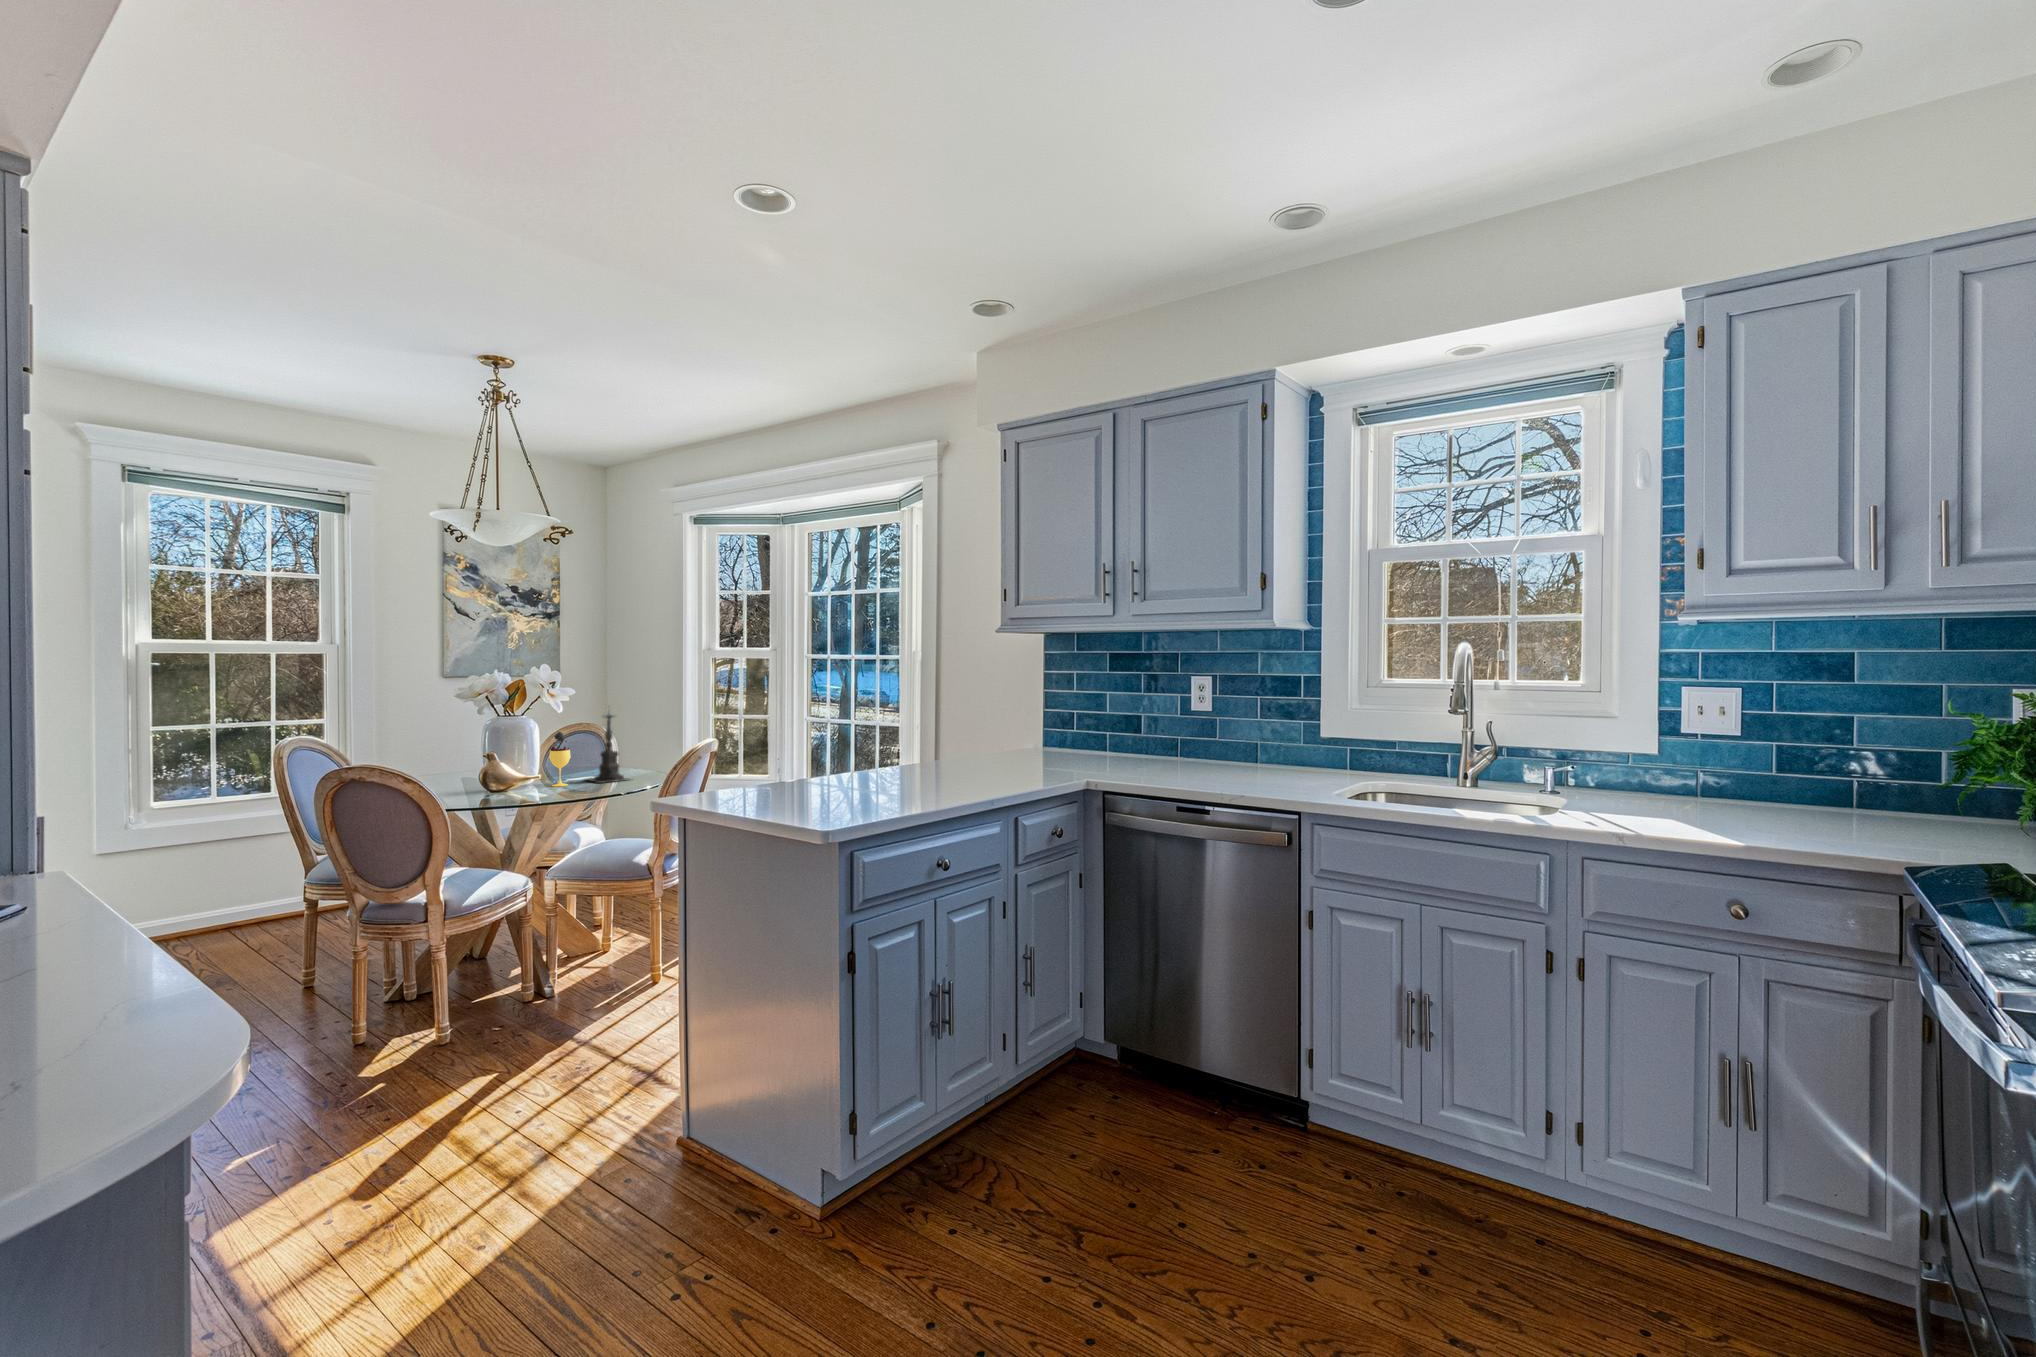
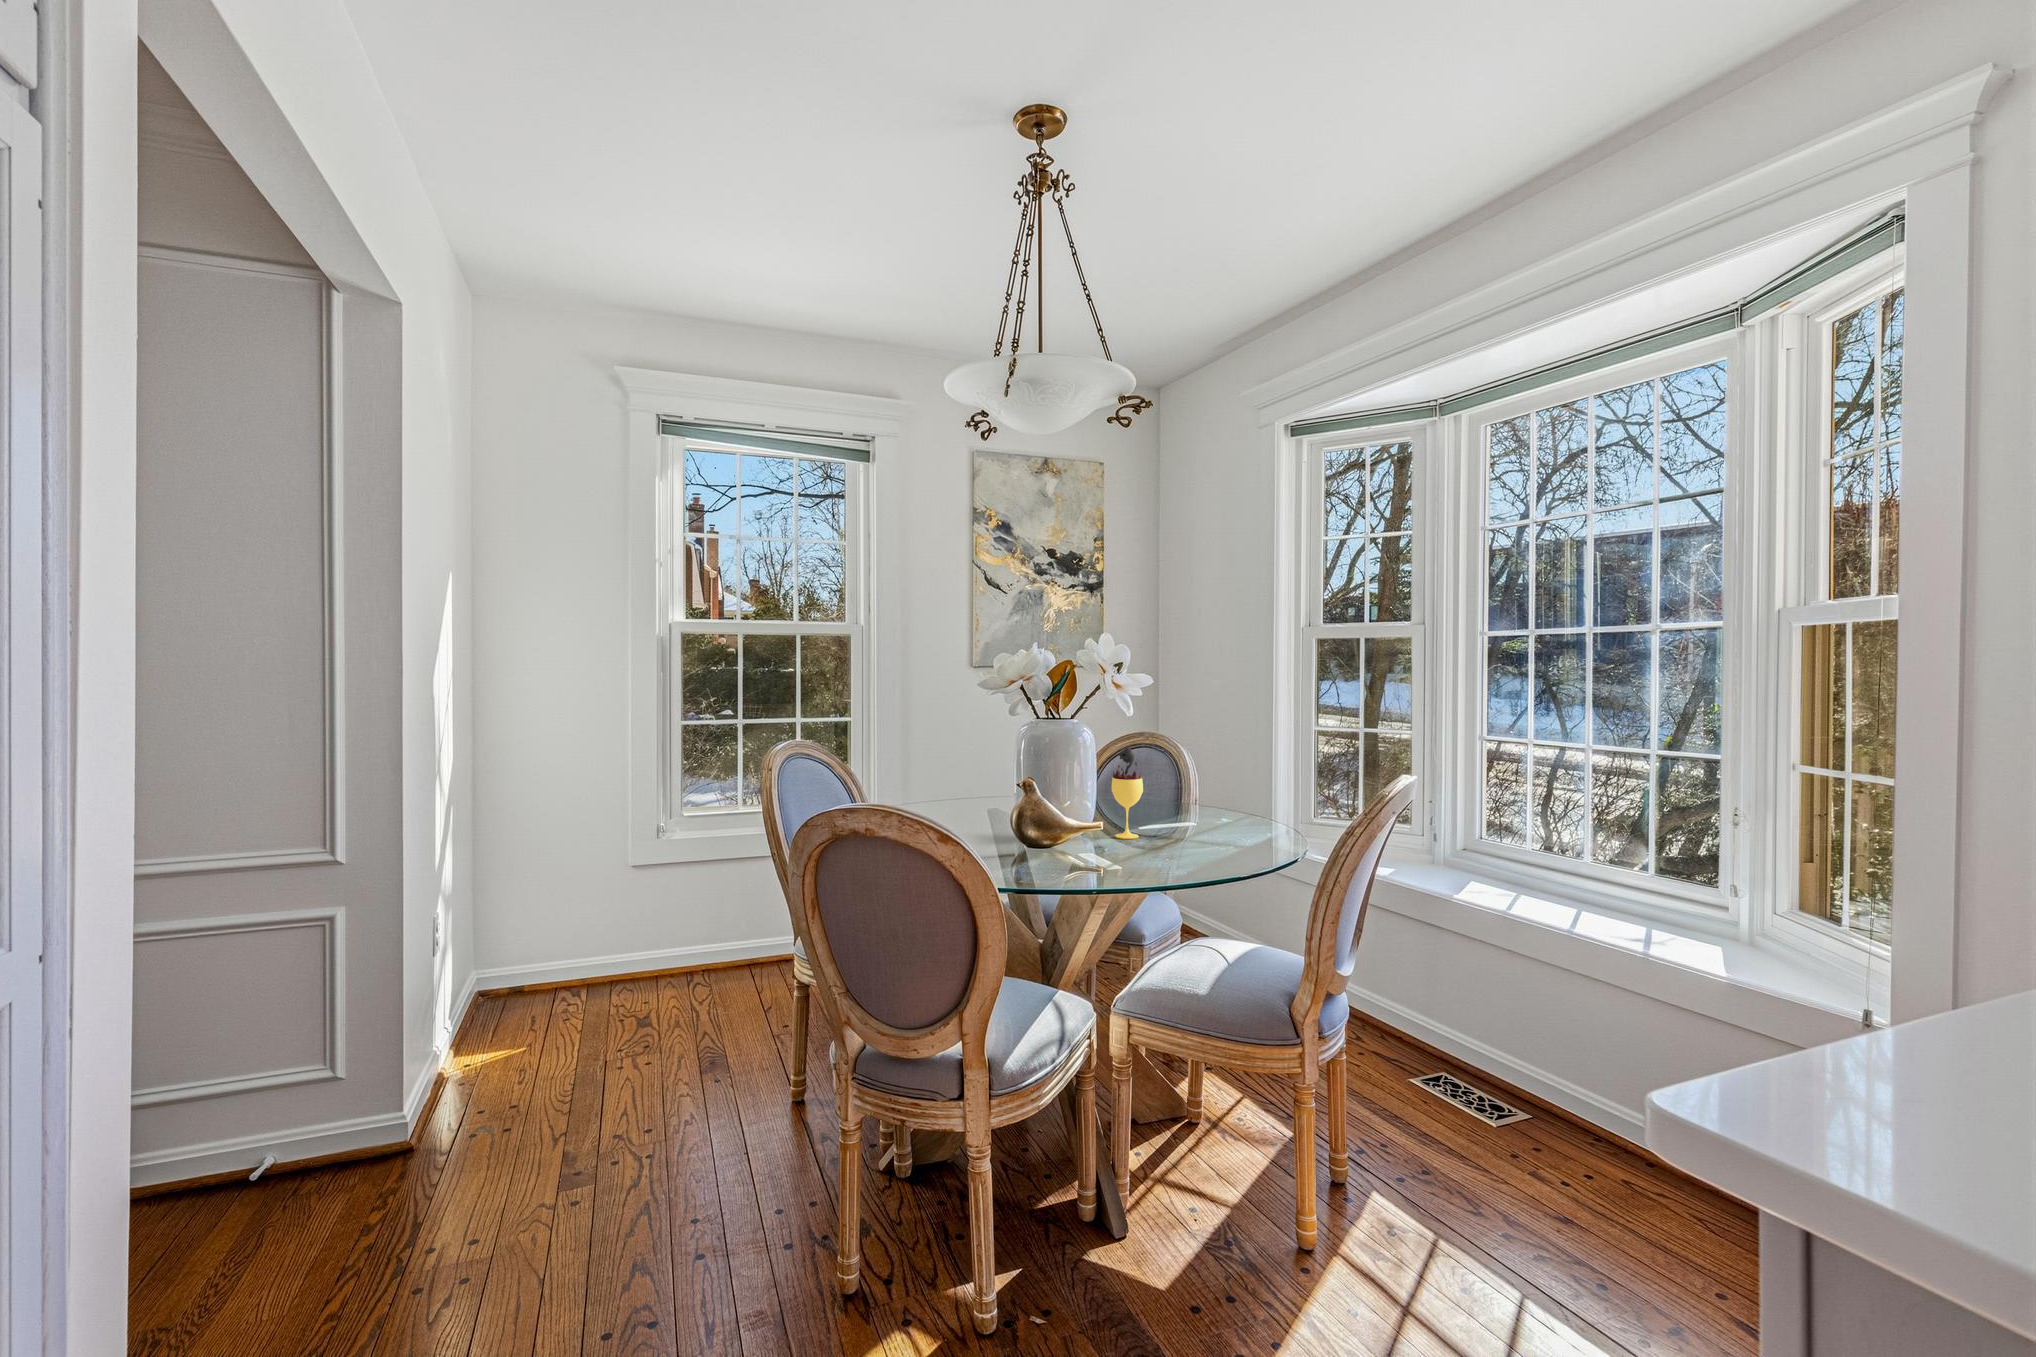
candle holder: present [587,713,628,783] -> none [1156,704,1240,837]

